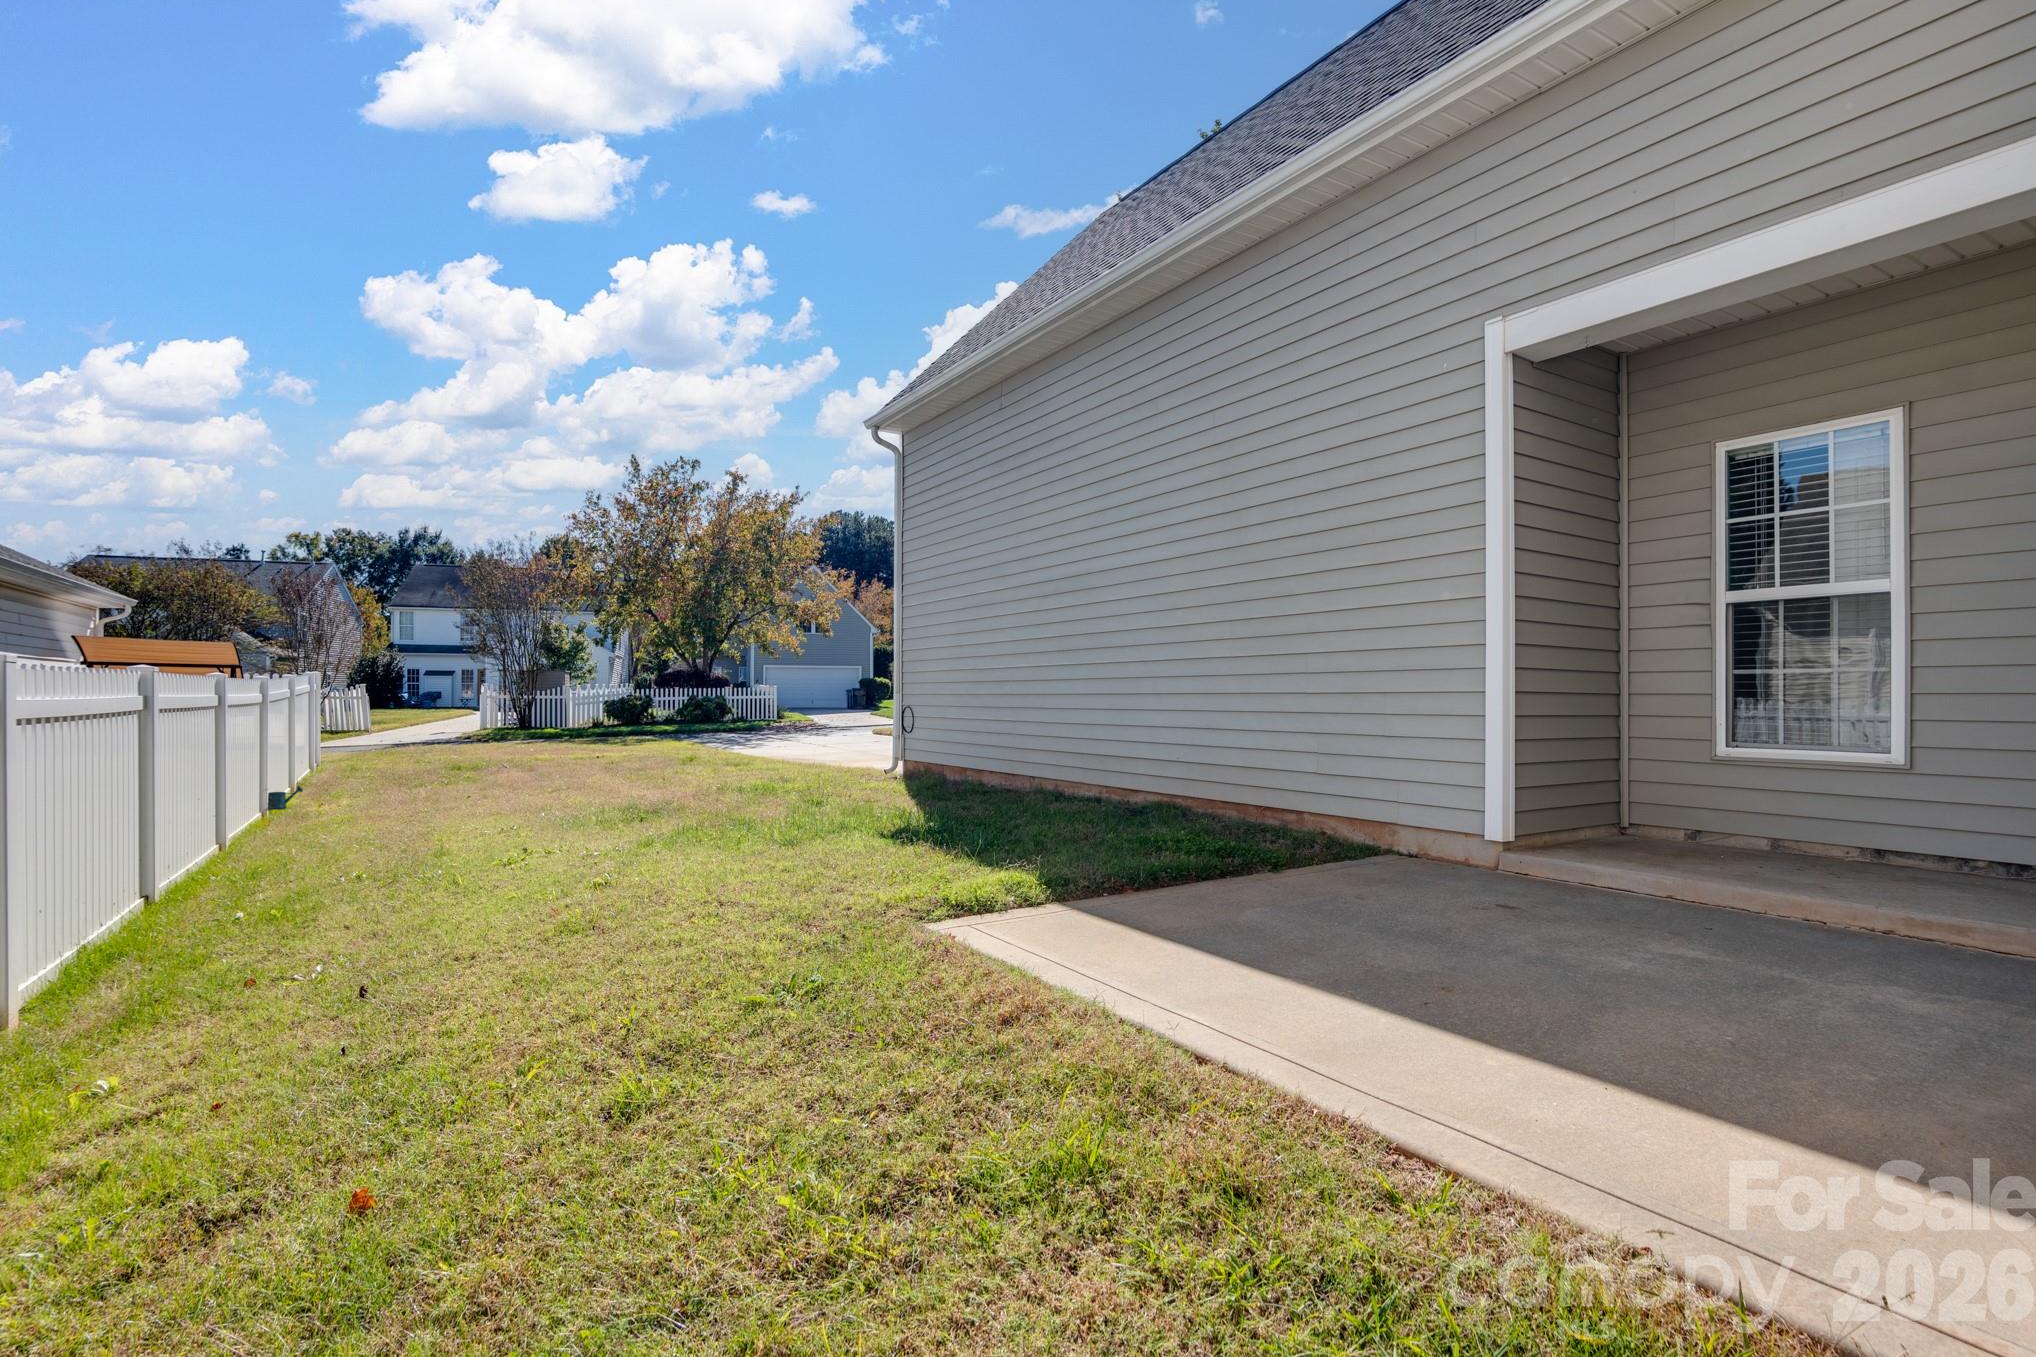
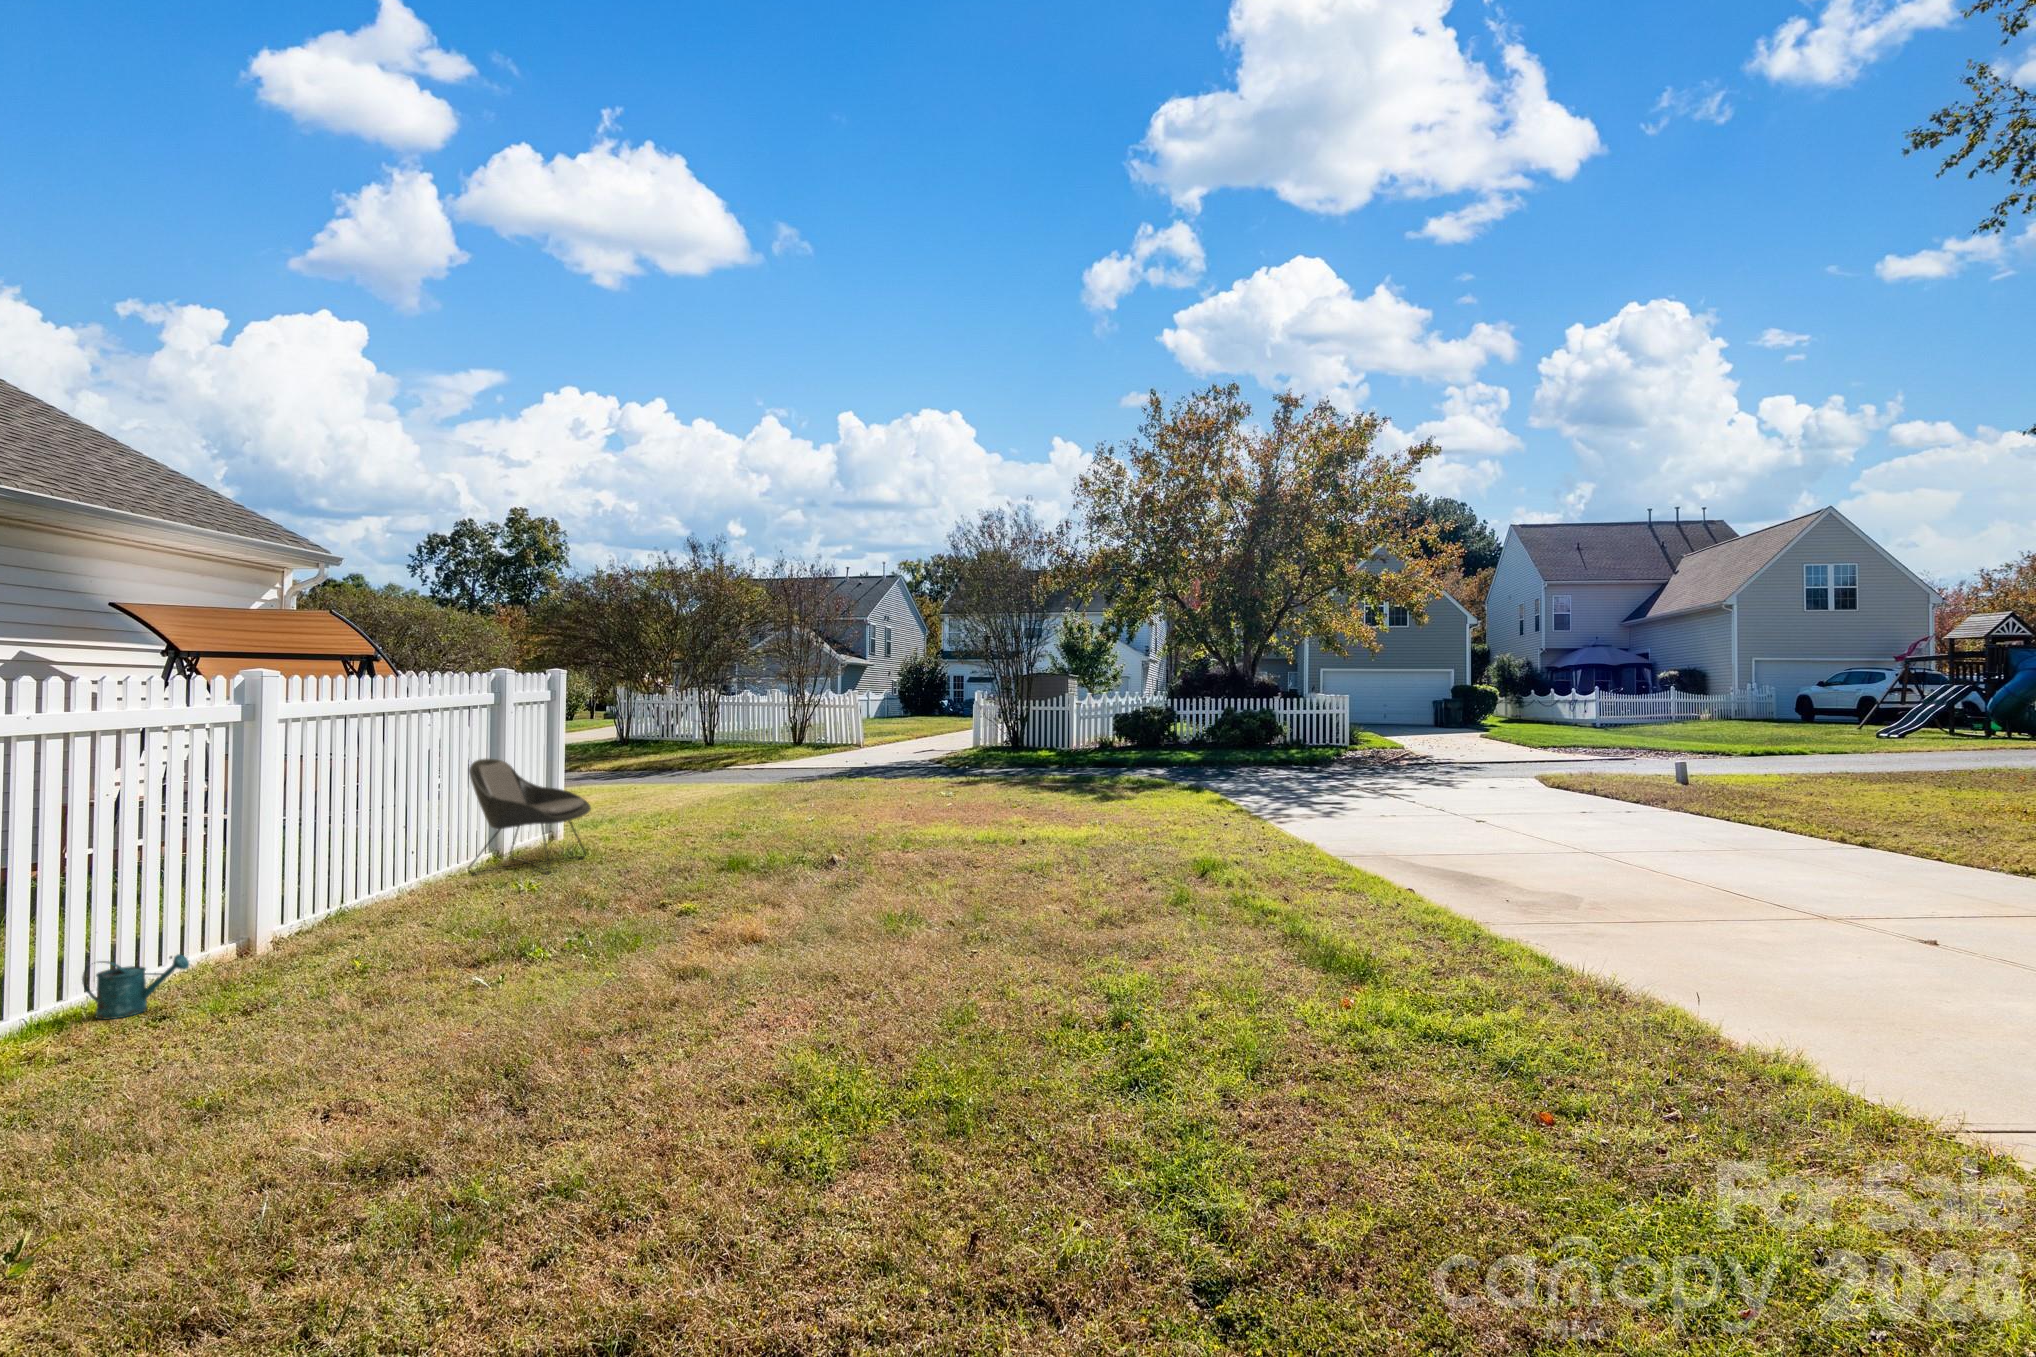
lounge chair: none [294,721,358,782] -> present [468,758,591,875]

